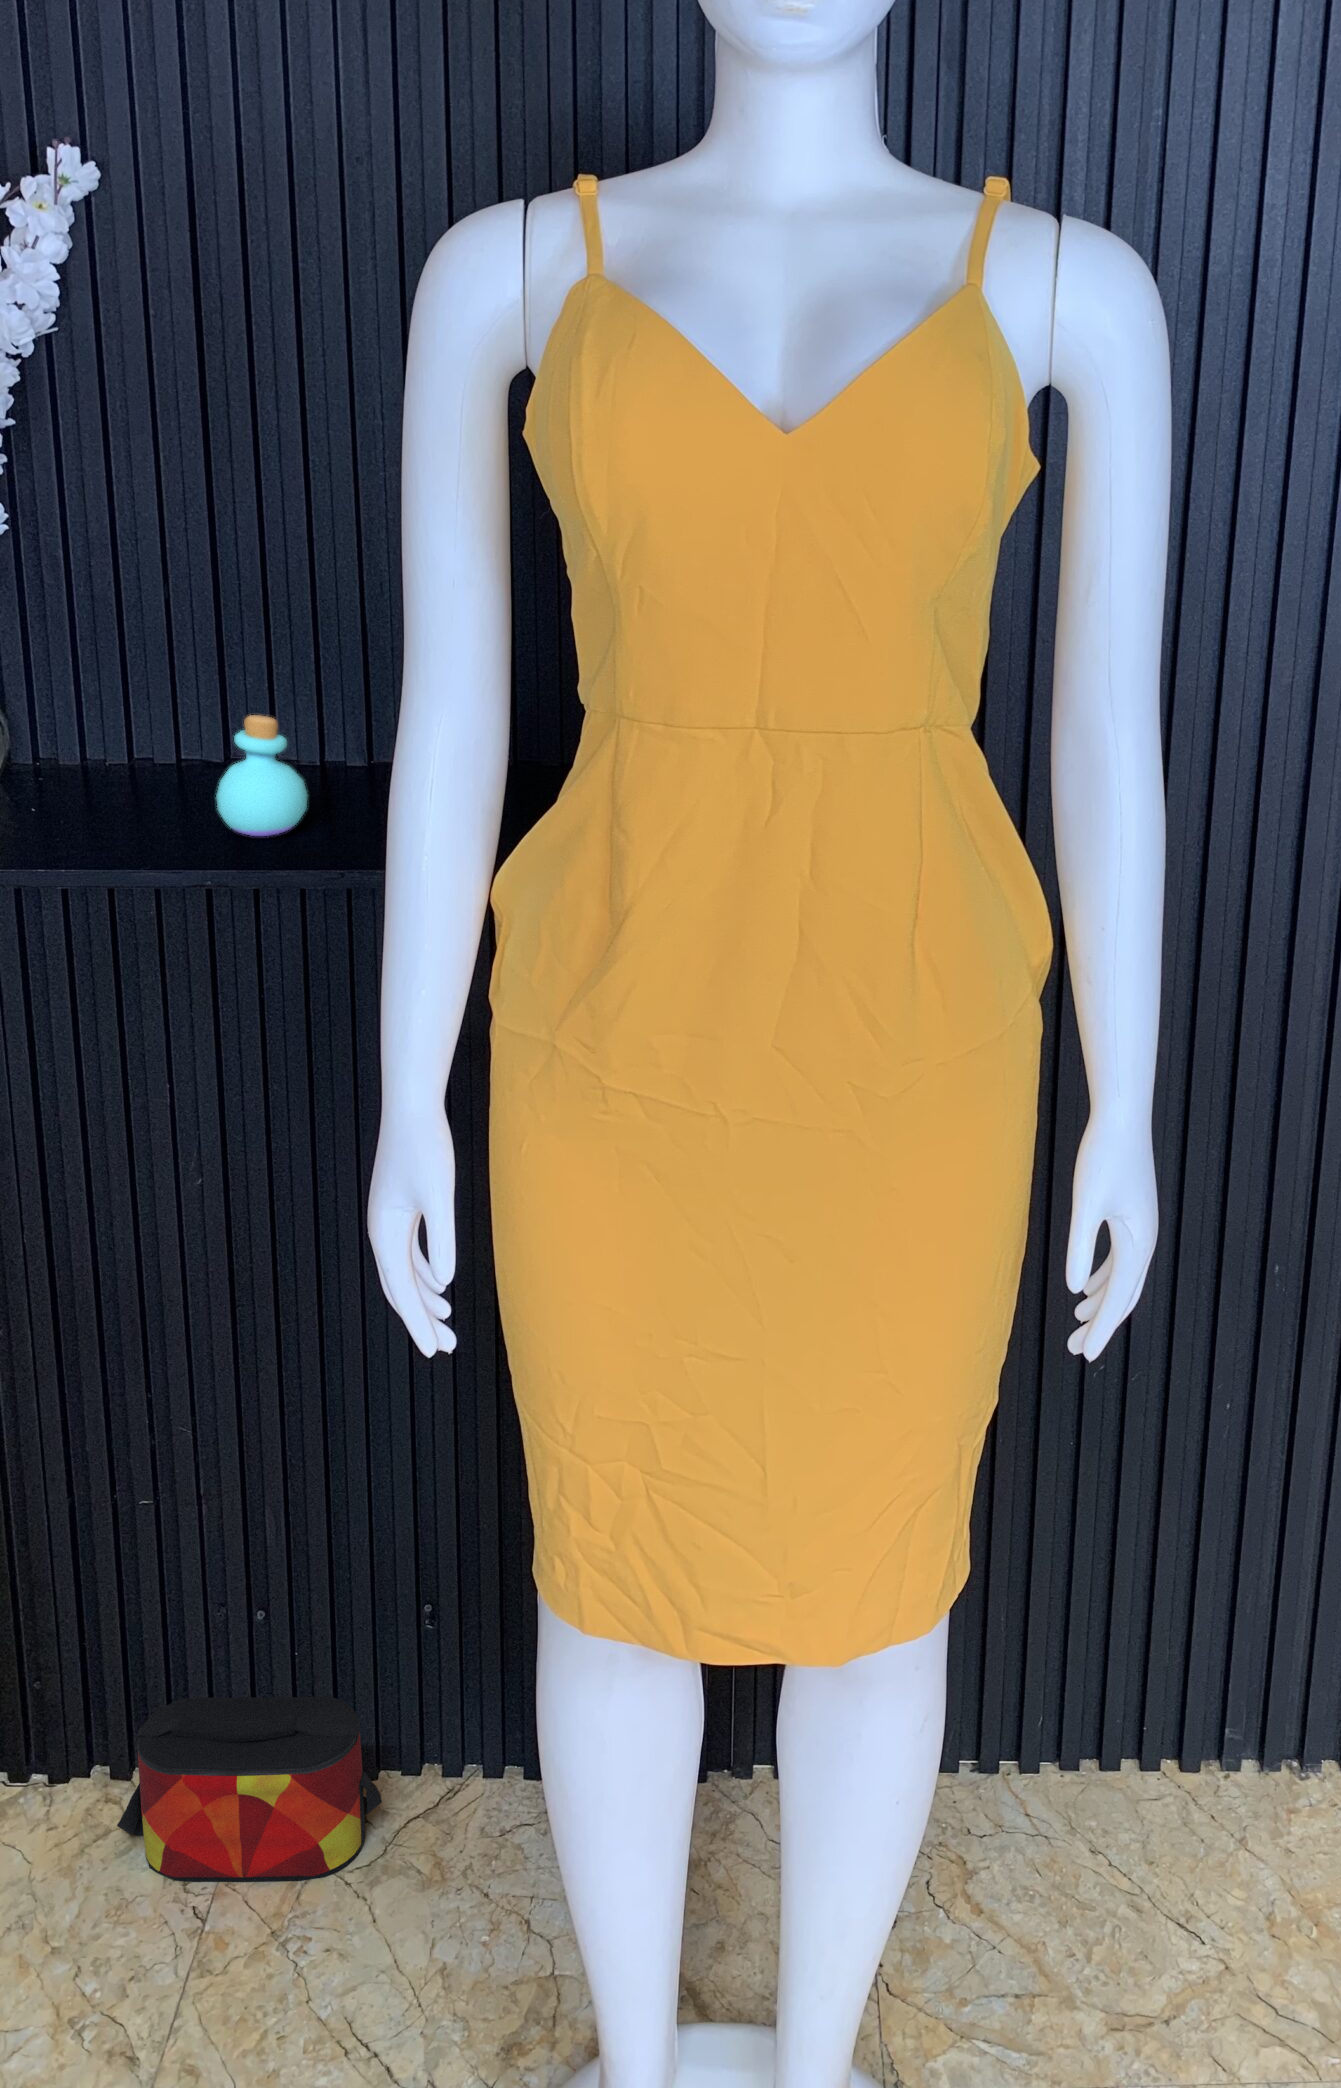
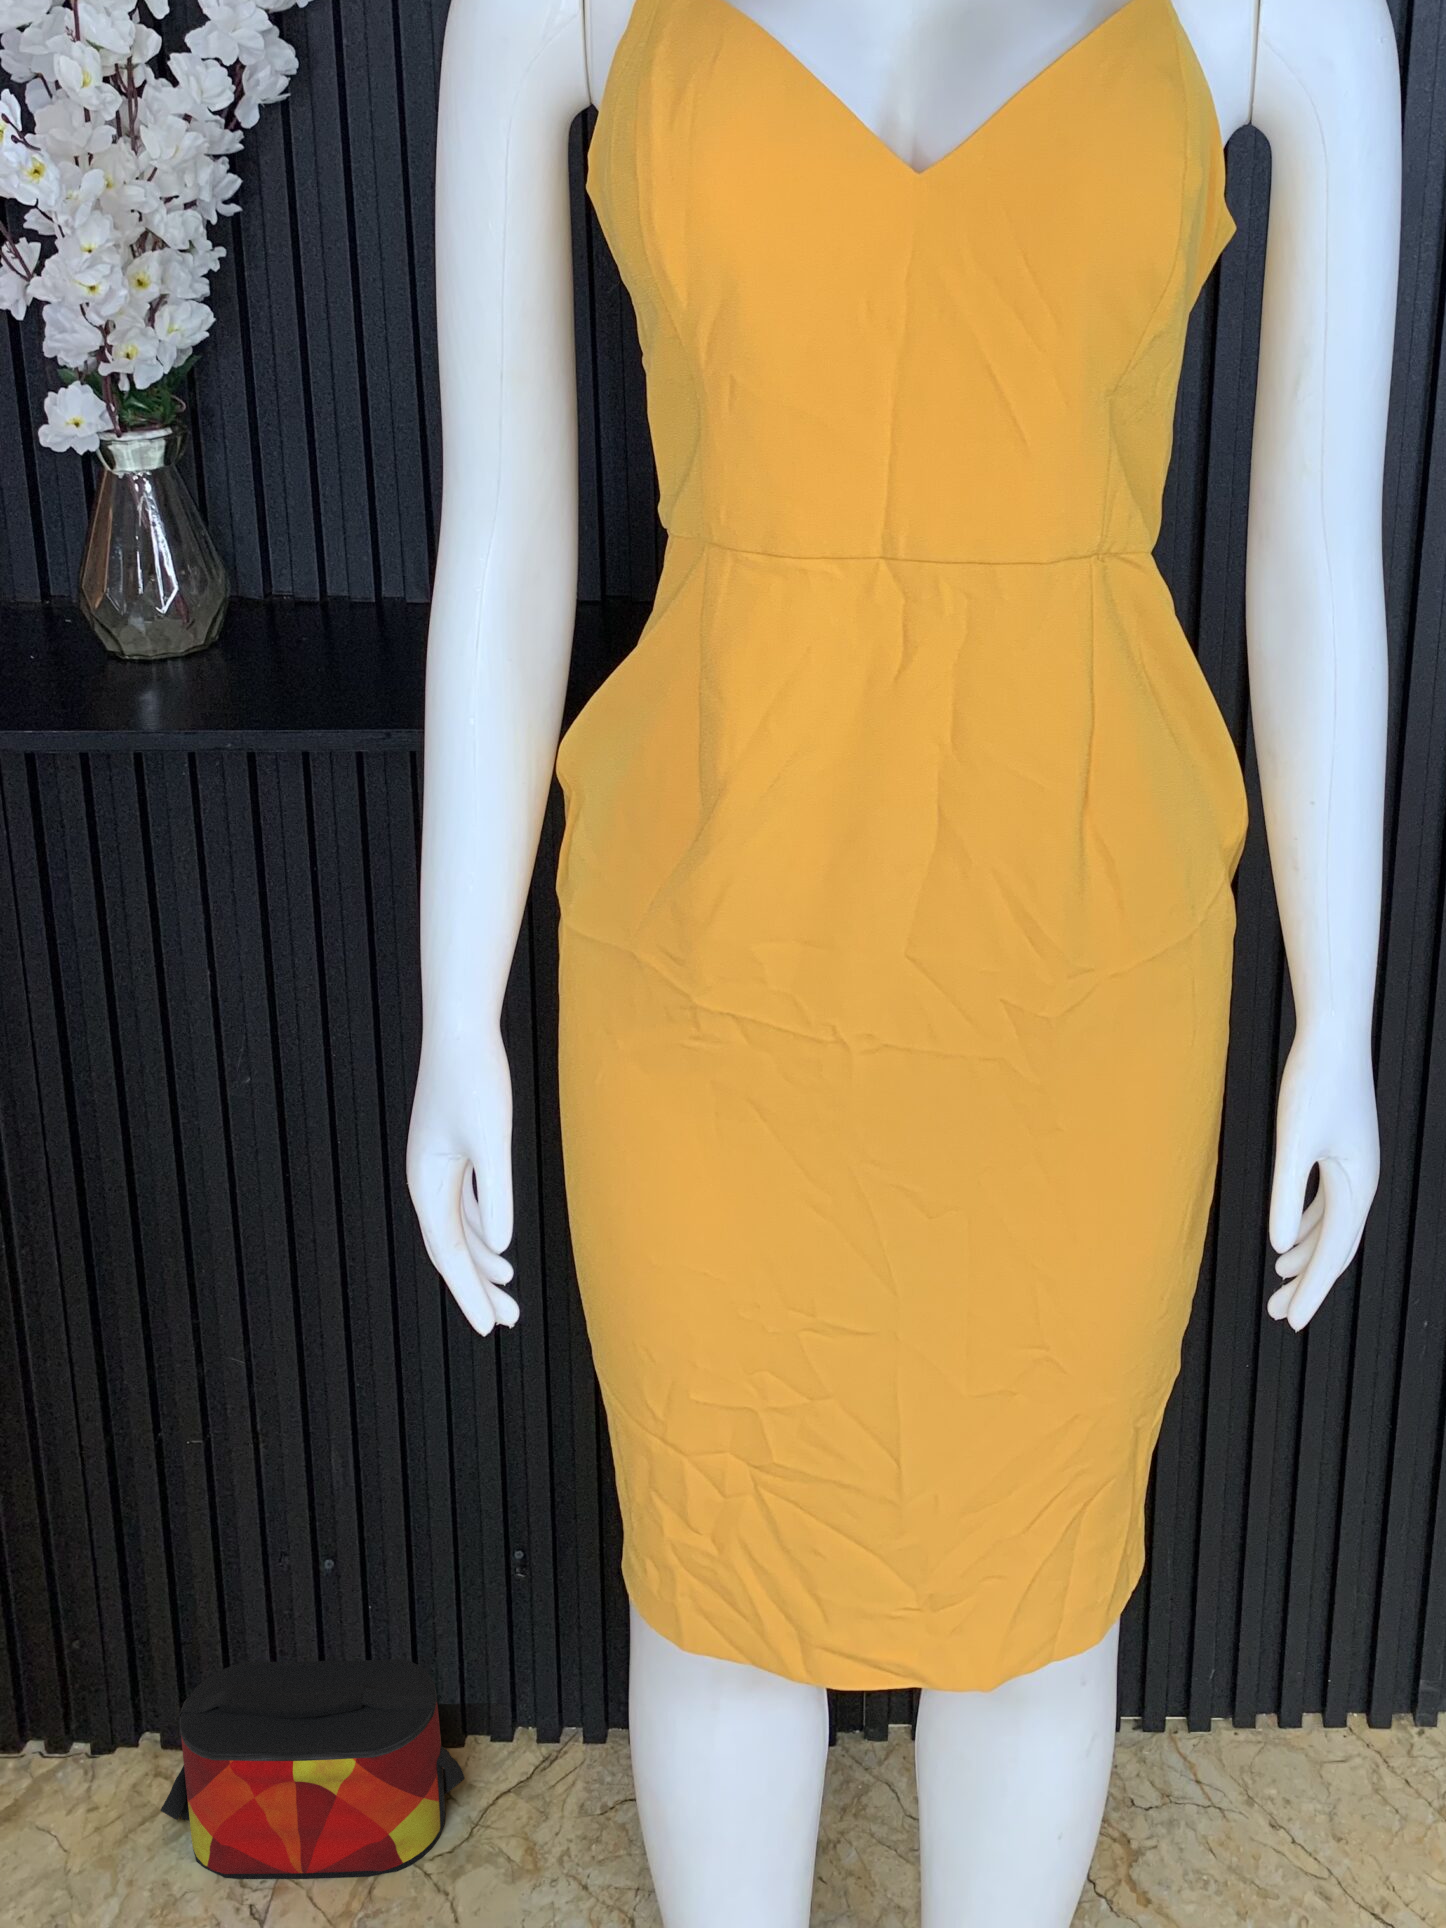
perfume bottle: present [216,715,307,836] -> none [245,538,354,682]

